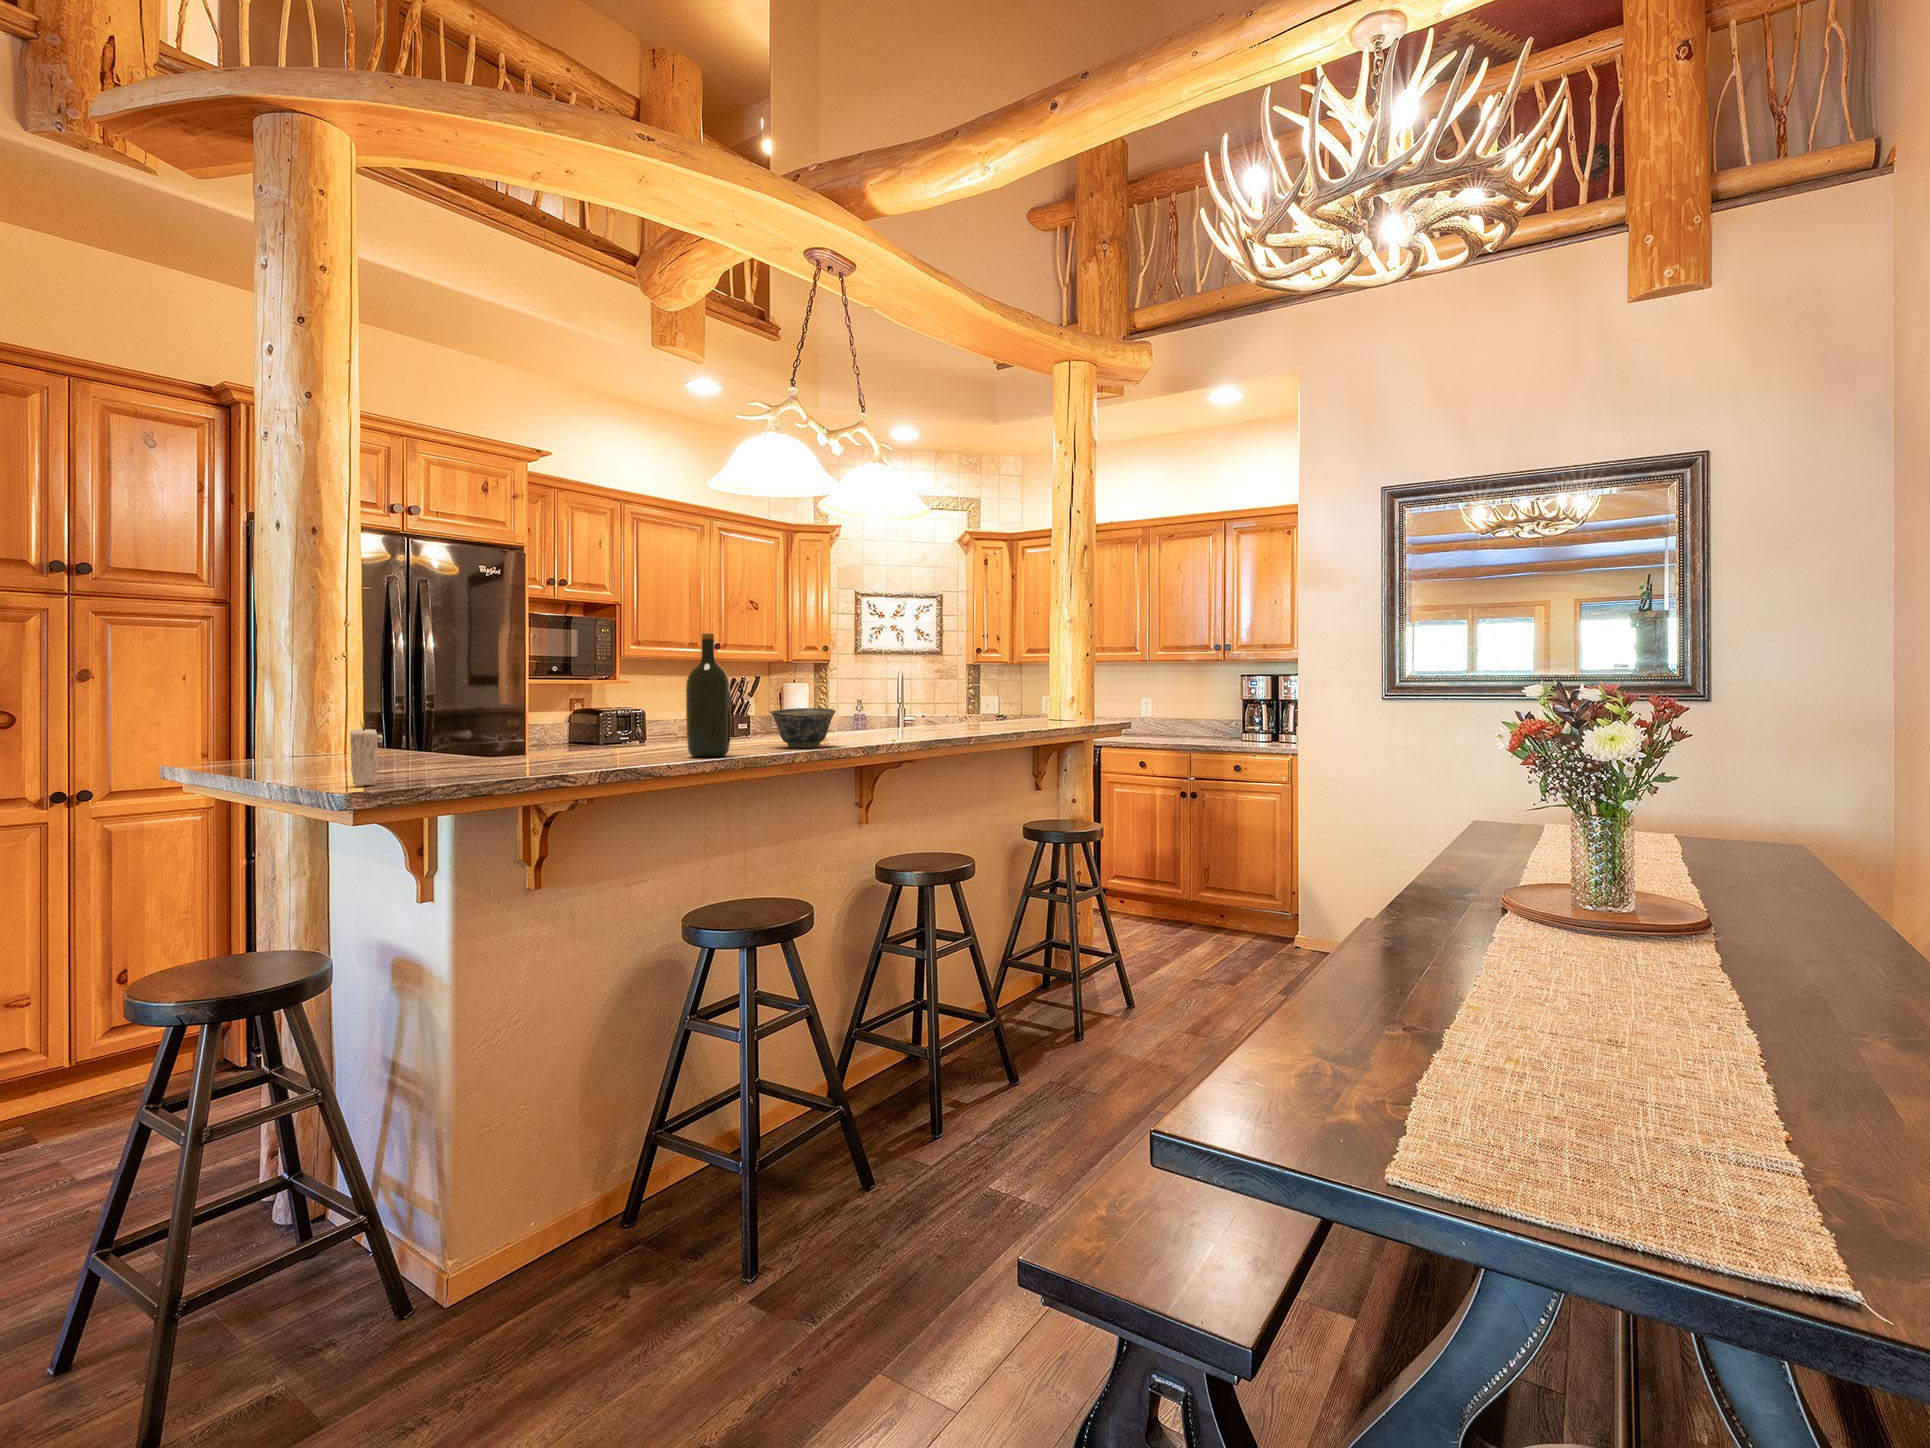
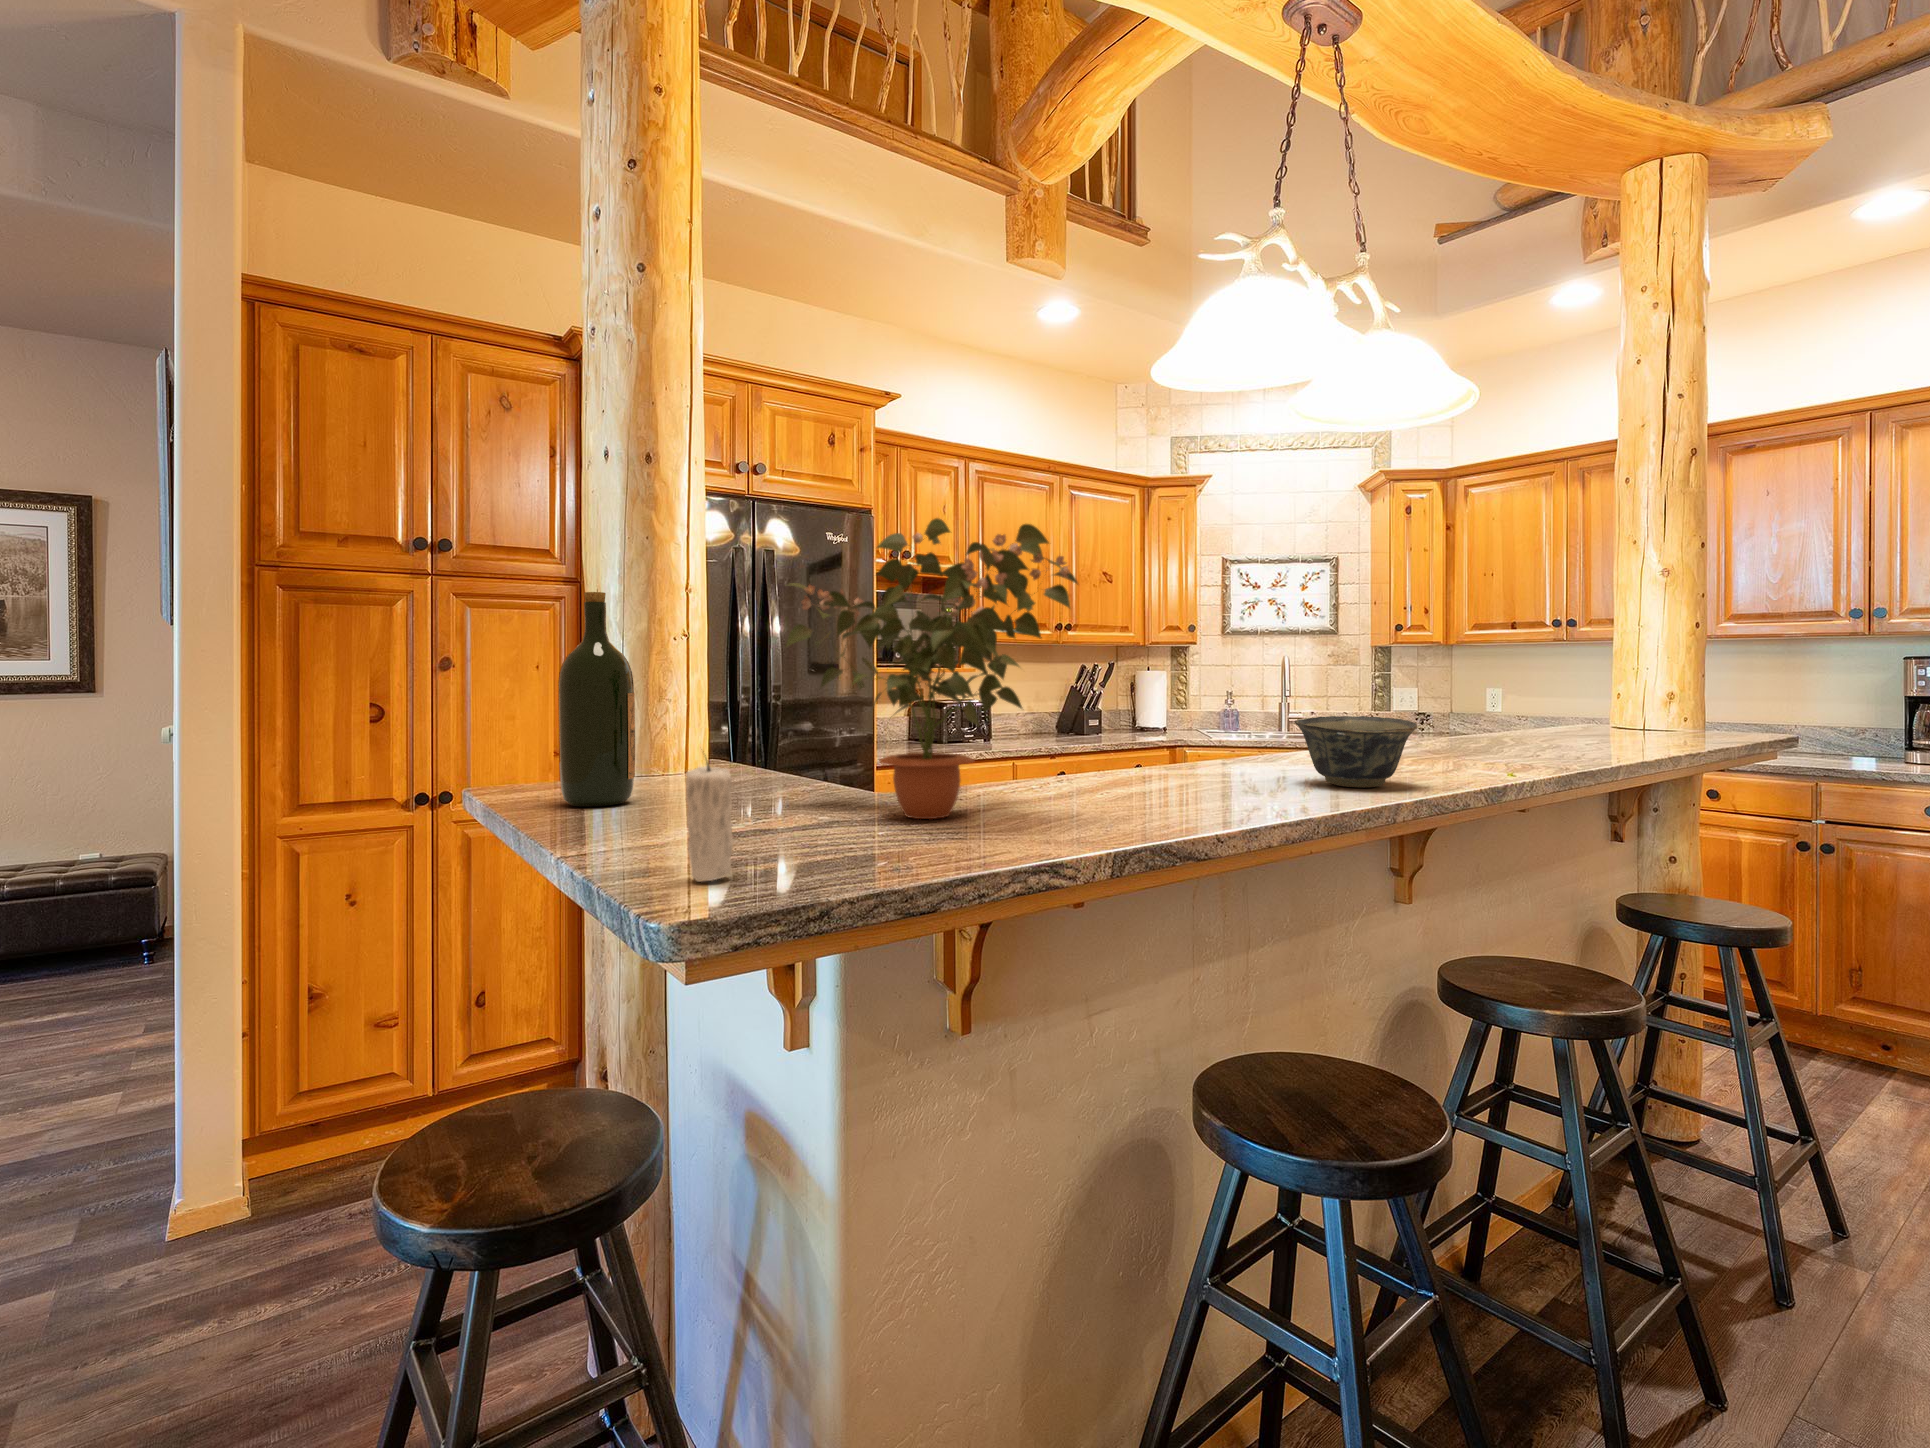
potted plant: none [418,592,609,766] -> present [785,518,1078,819]
wine bottle: present [686,634,731,757] -> present [558,592,635,806]

